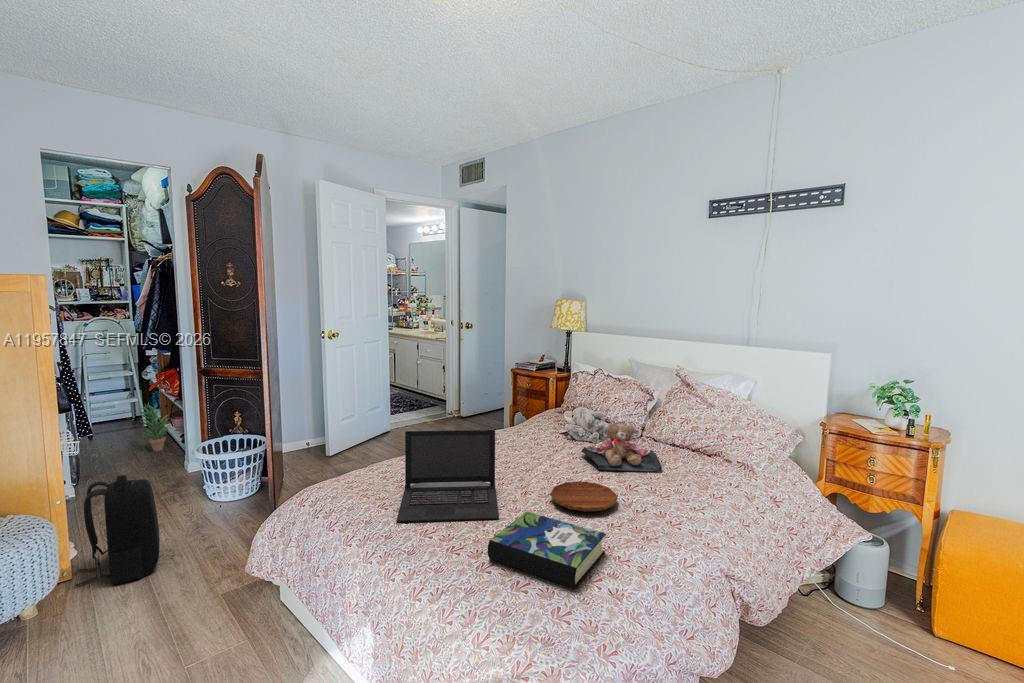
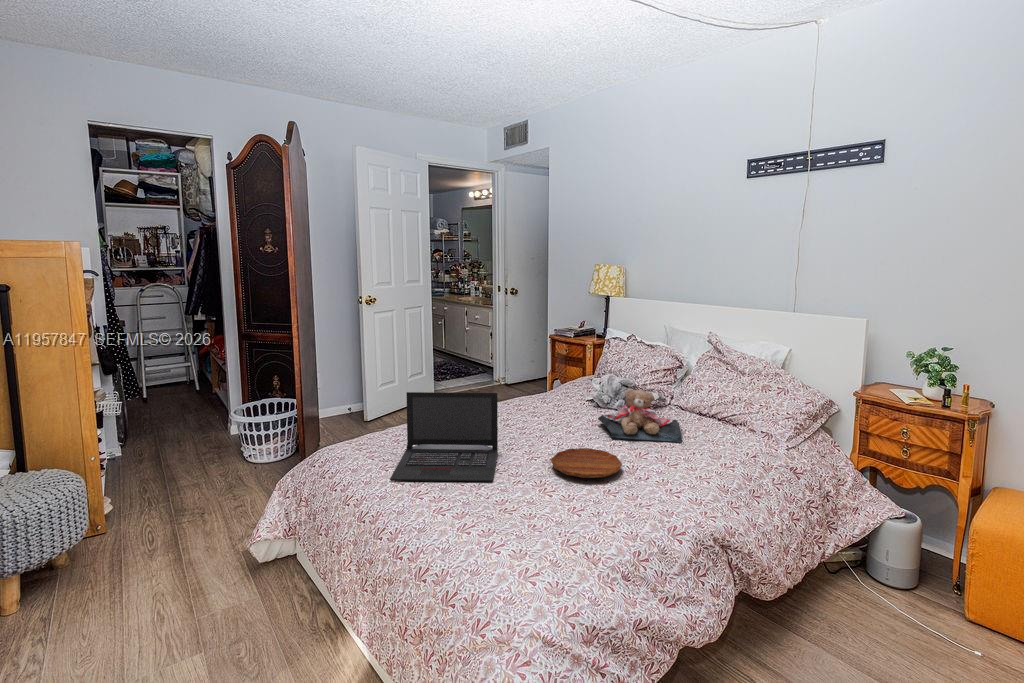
potted plant: present [139,403,170,451] -> none [189,366,220,414]
backpack: present [75,475,160,586] -> none [121,431,196,531]
book: present [488,512,606,589] -> none [469,475,593,551]

